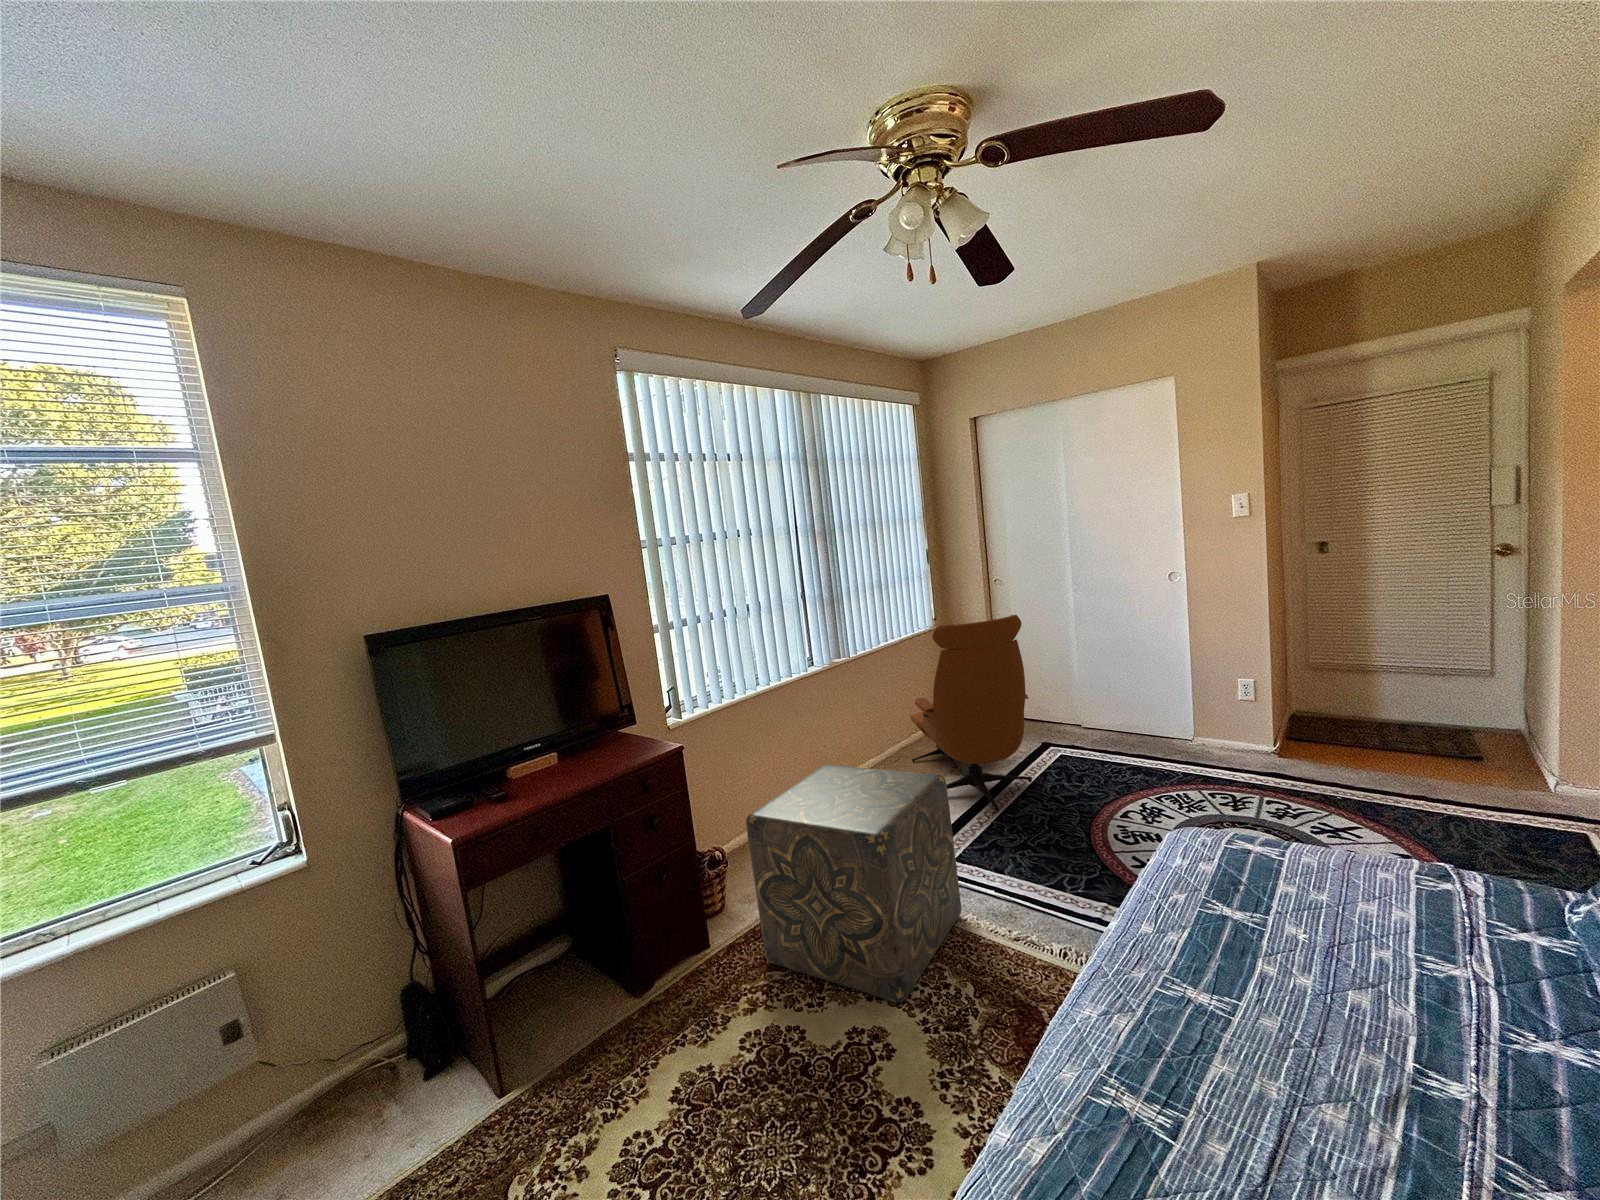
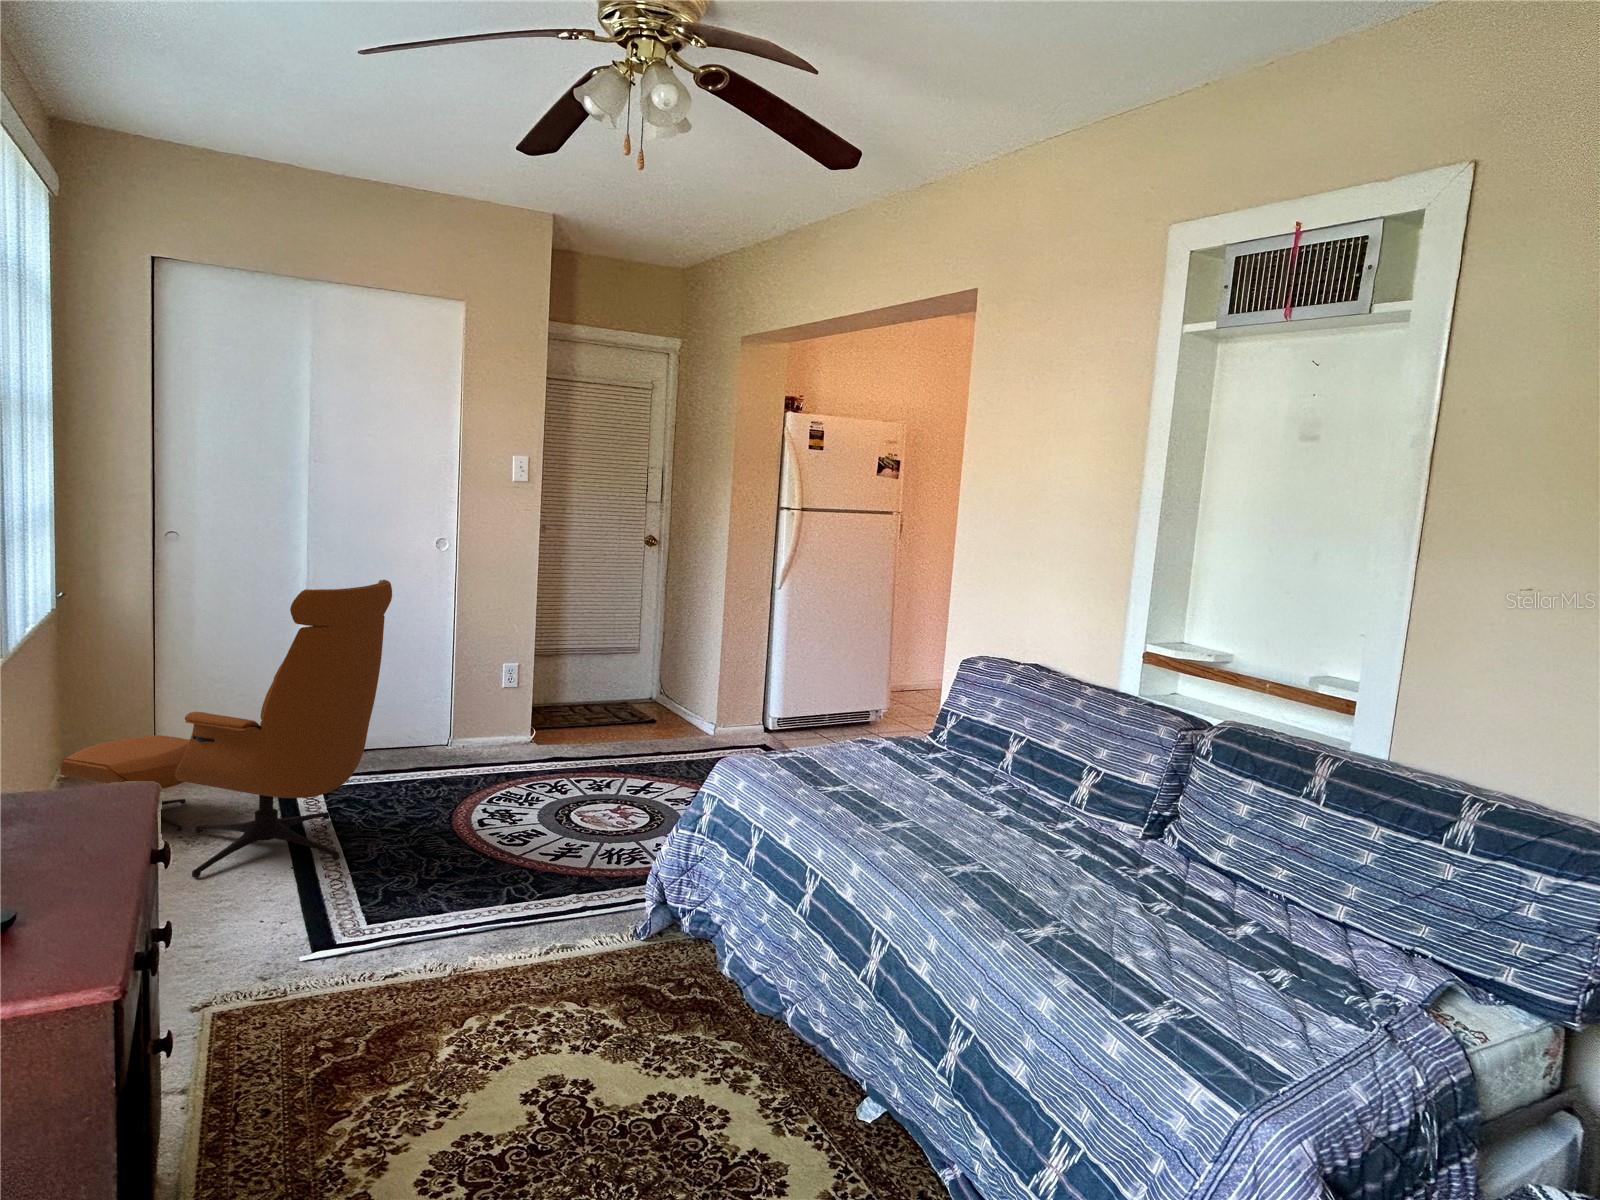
ottoman: present [746,765,961,1002] -> none [255,781,545,1124]

